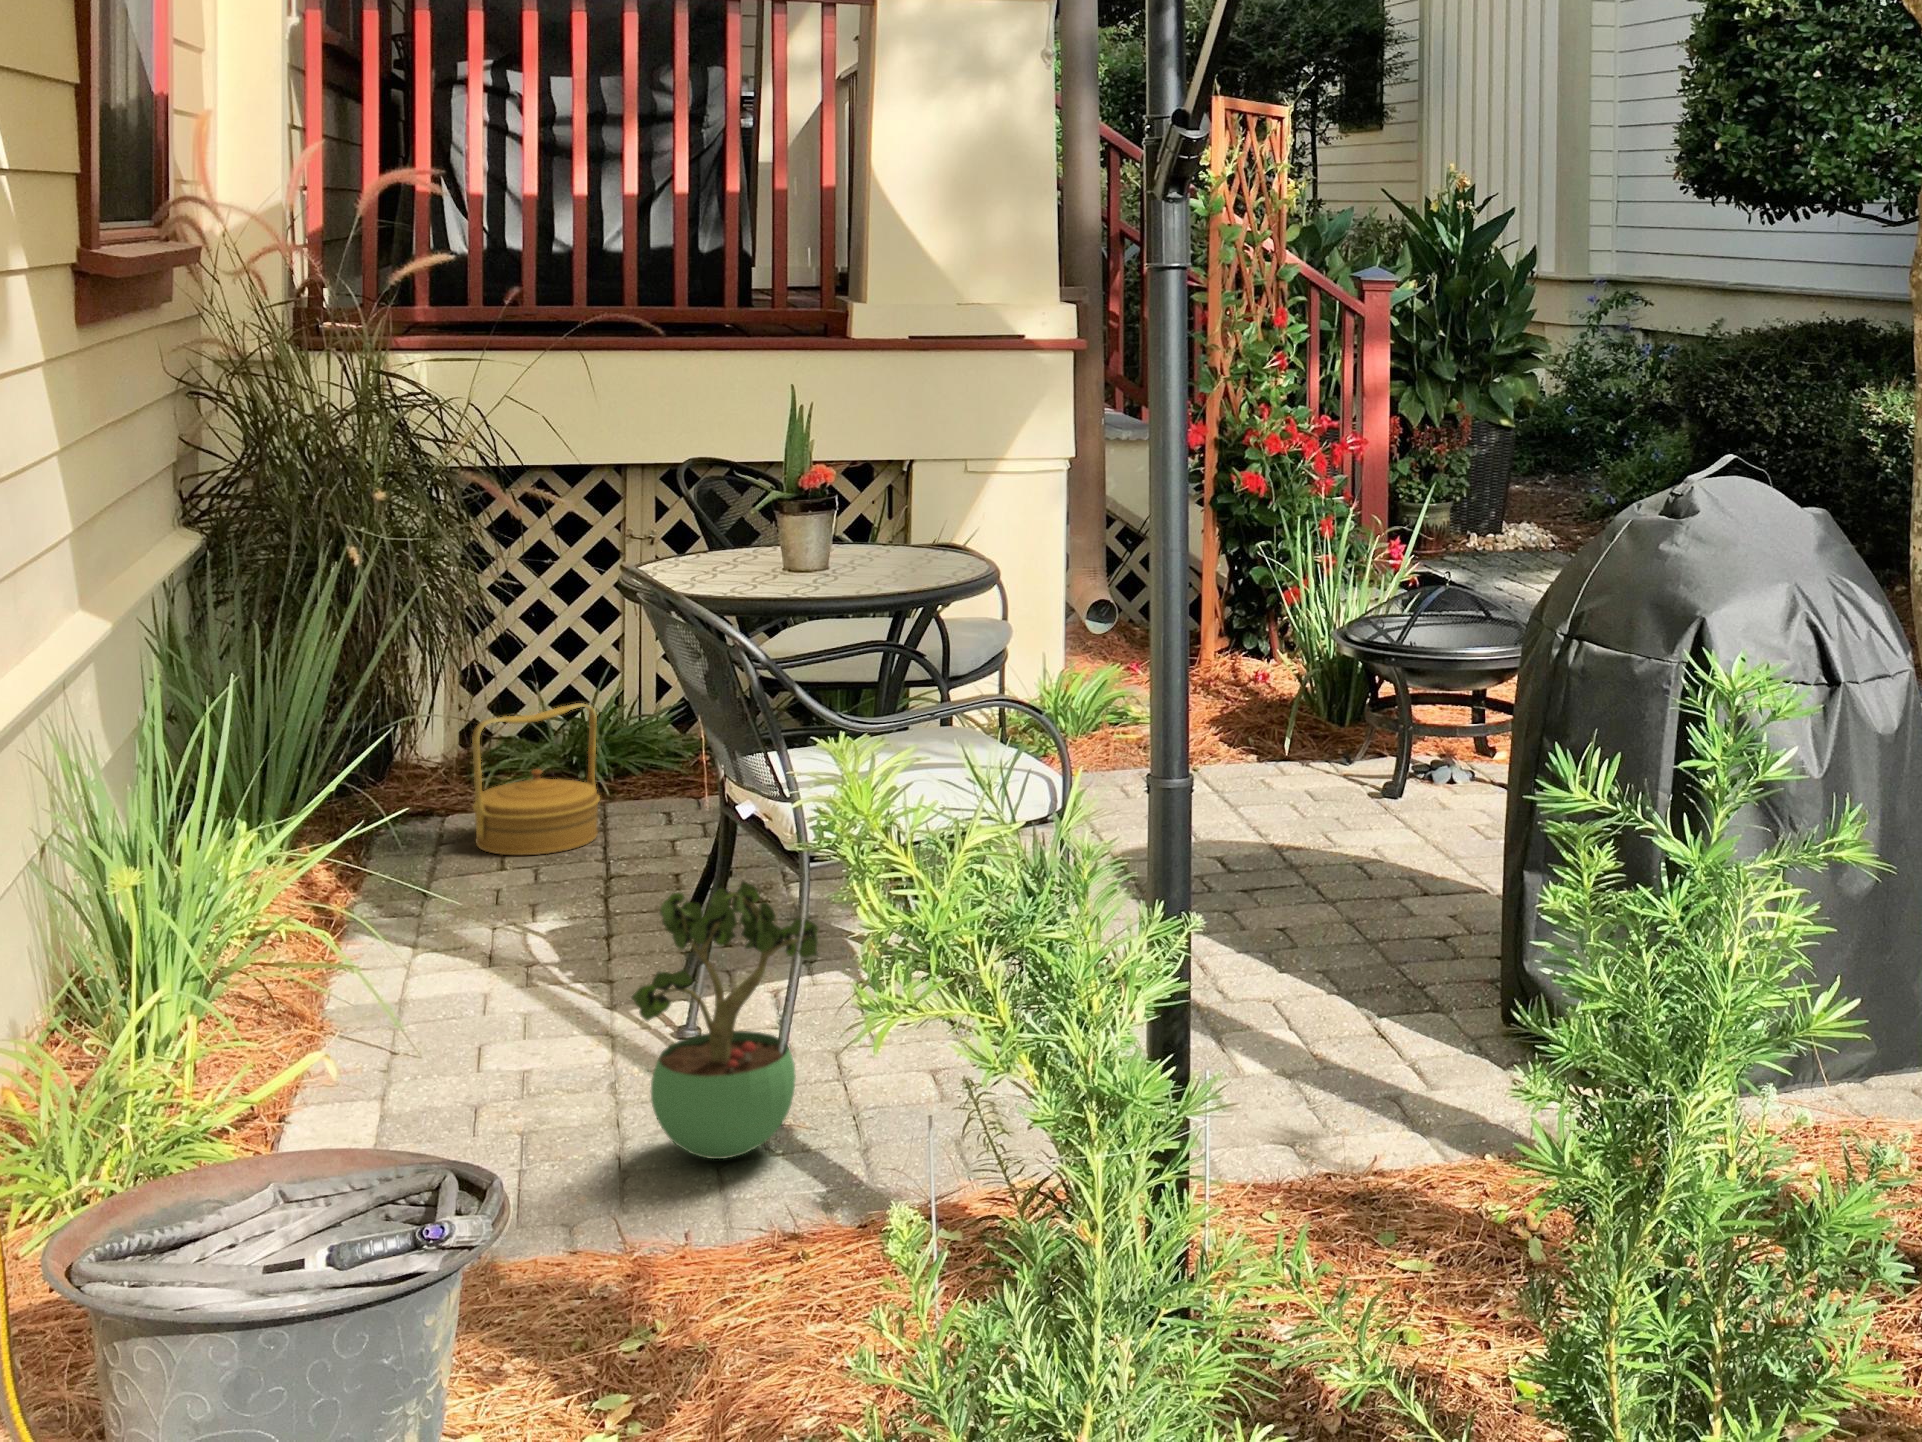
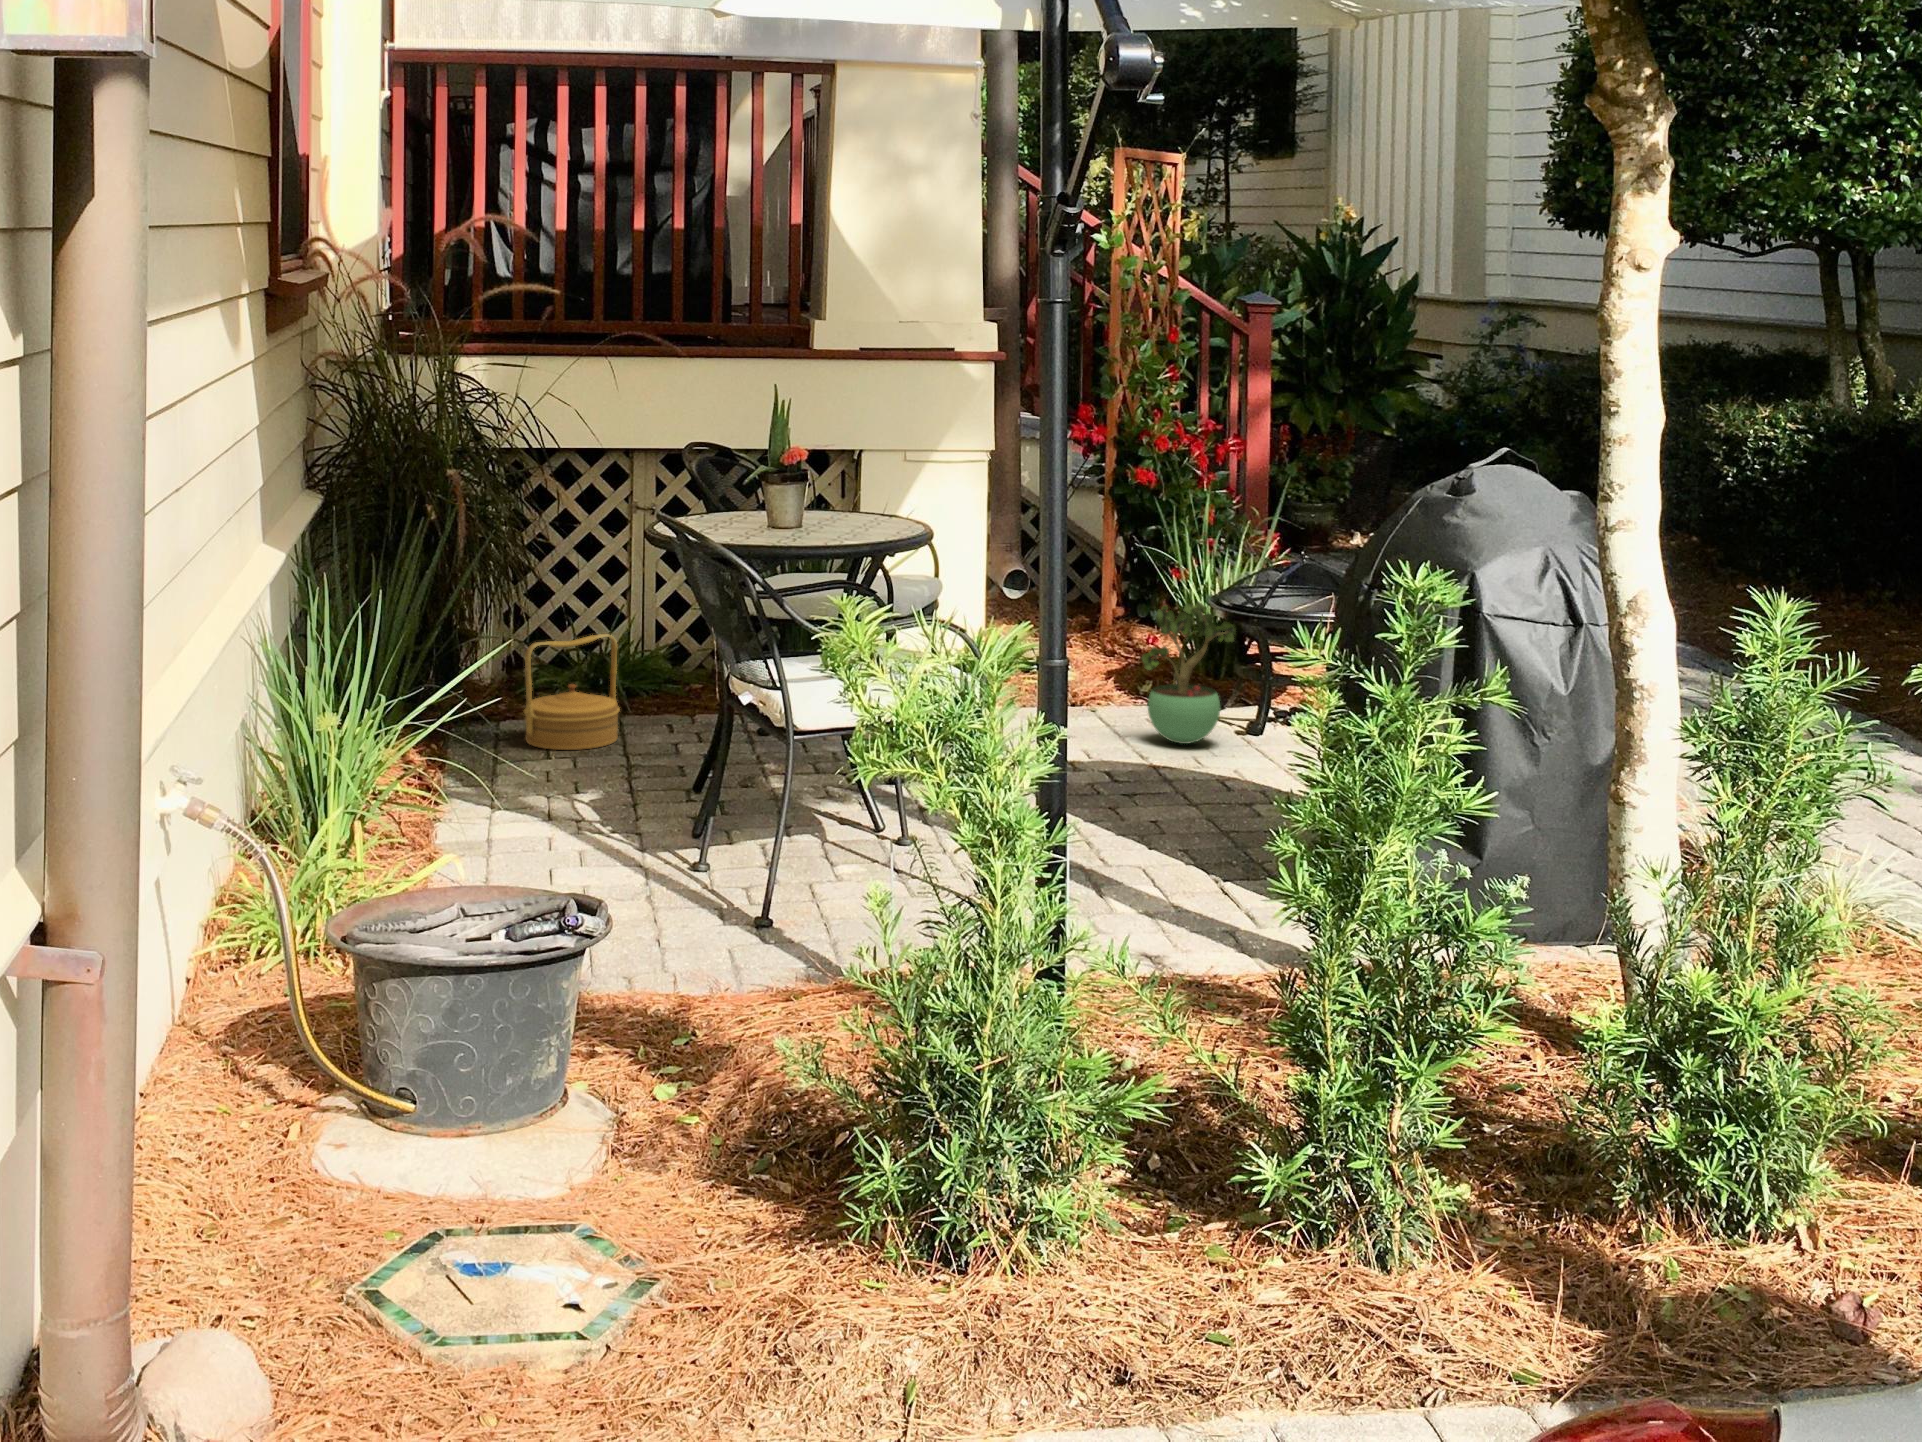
potted plant: present [632,881,819,1159] -> present [1142,602,1236,744]

